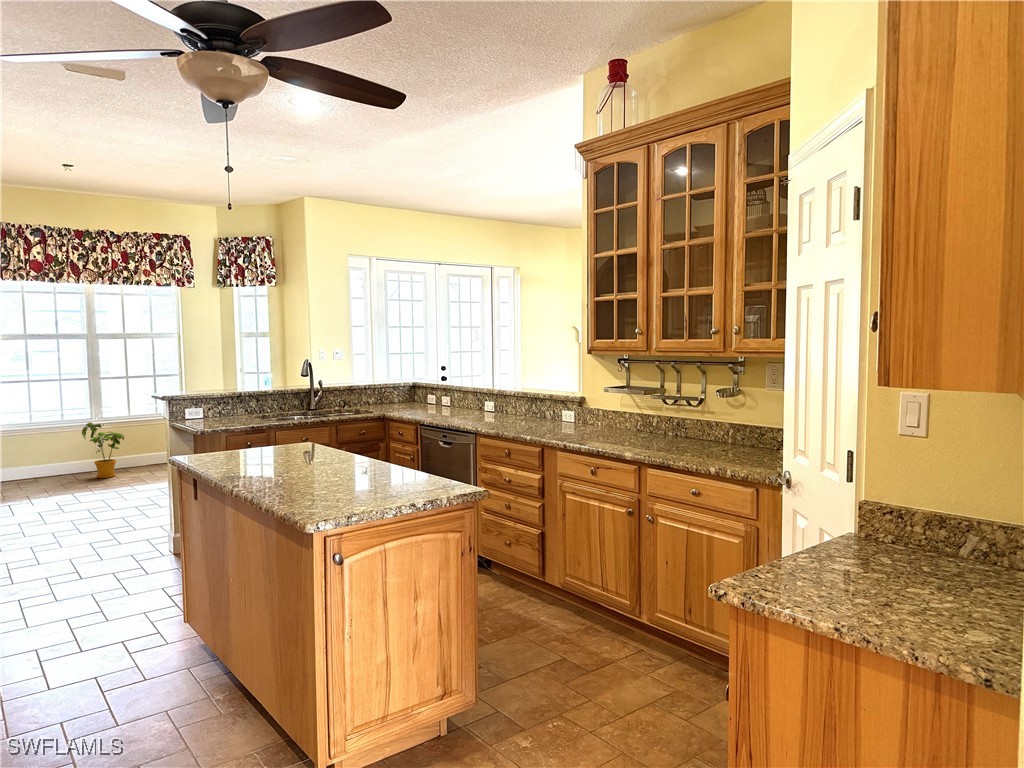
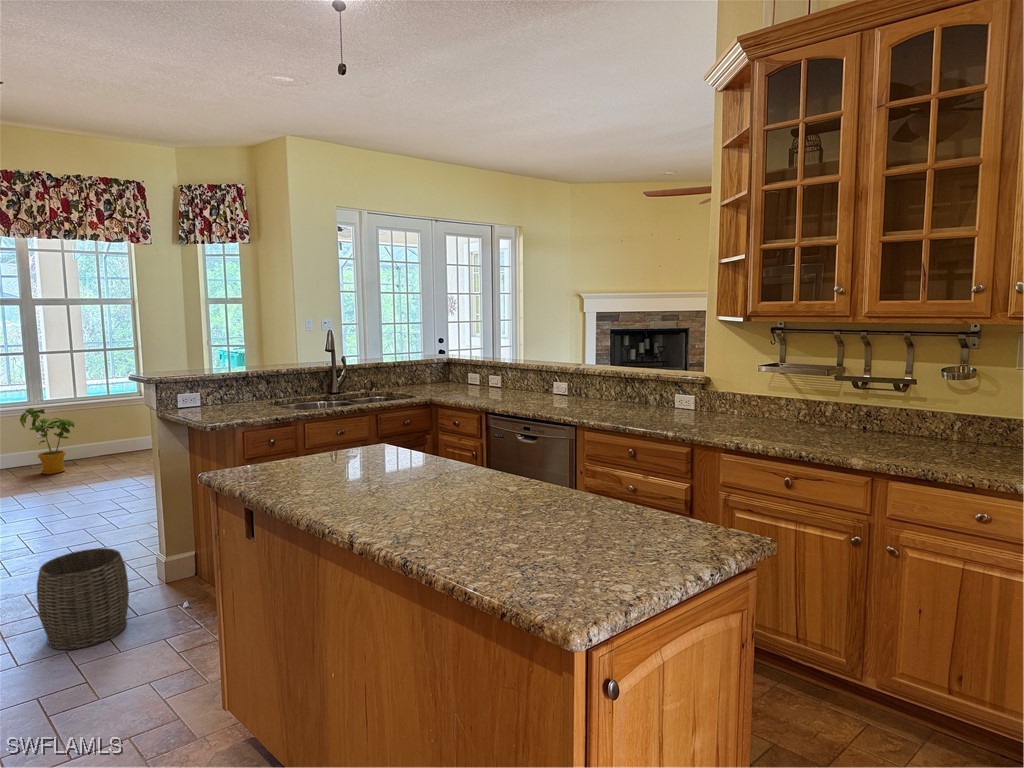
woven basket: none [72,517,137,586] -> present [37,548,129,650]

